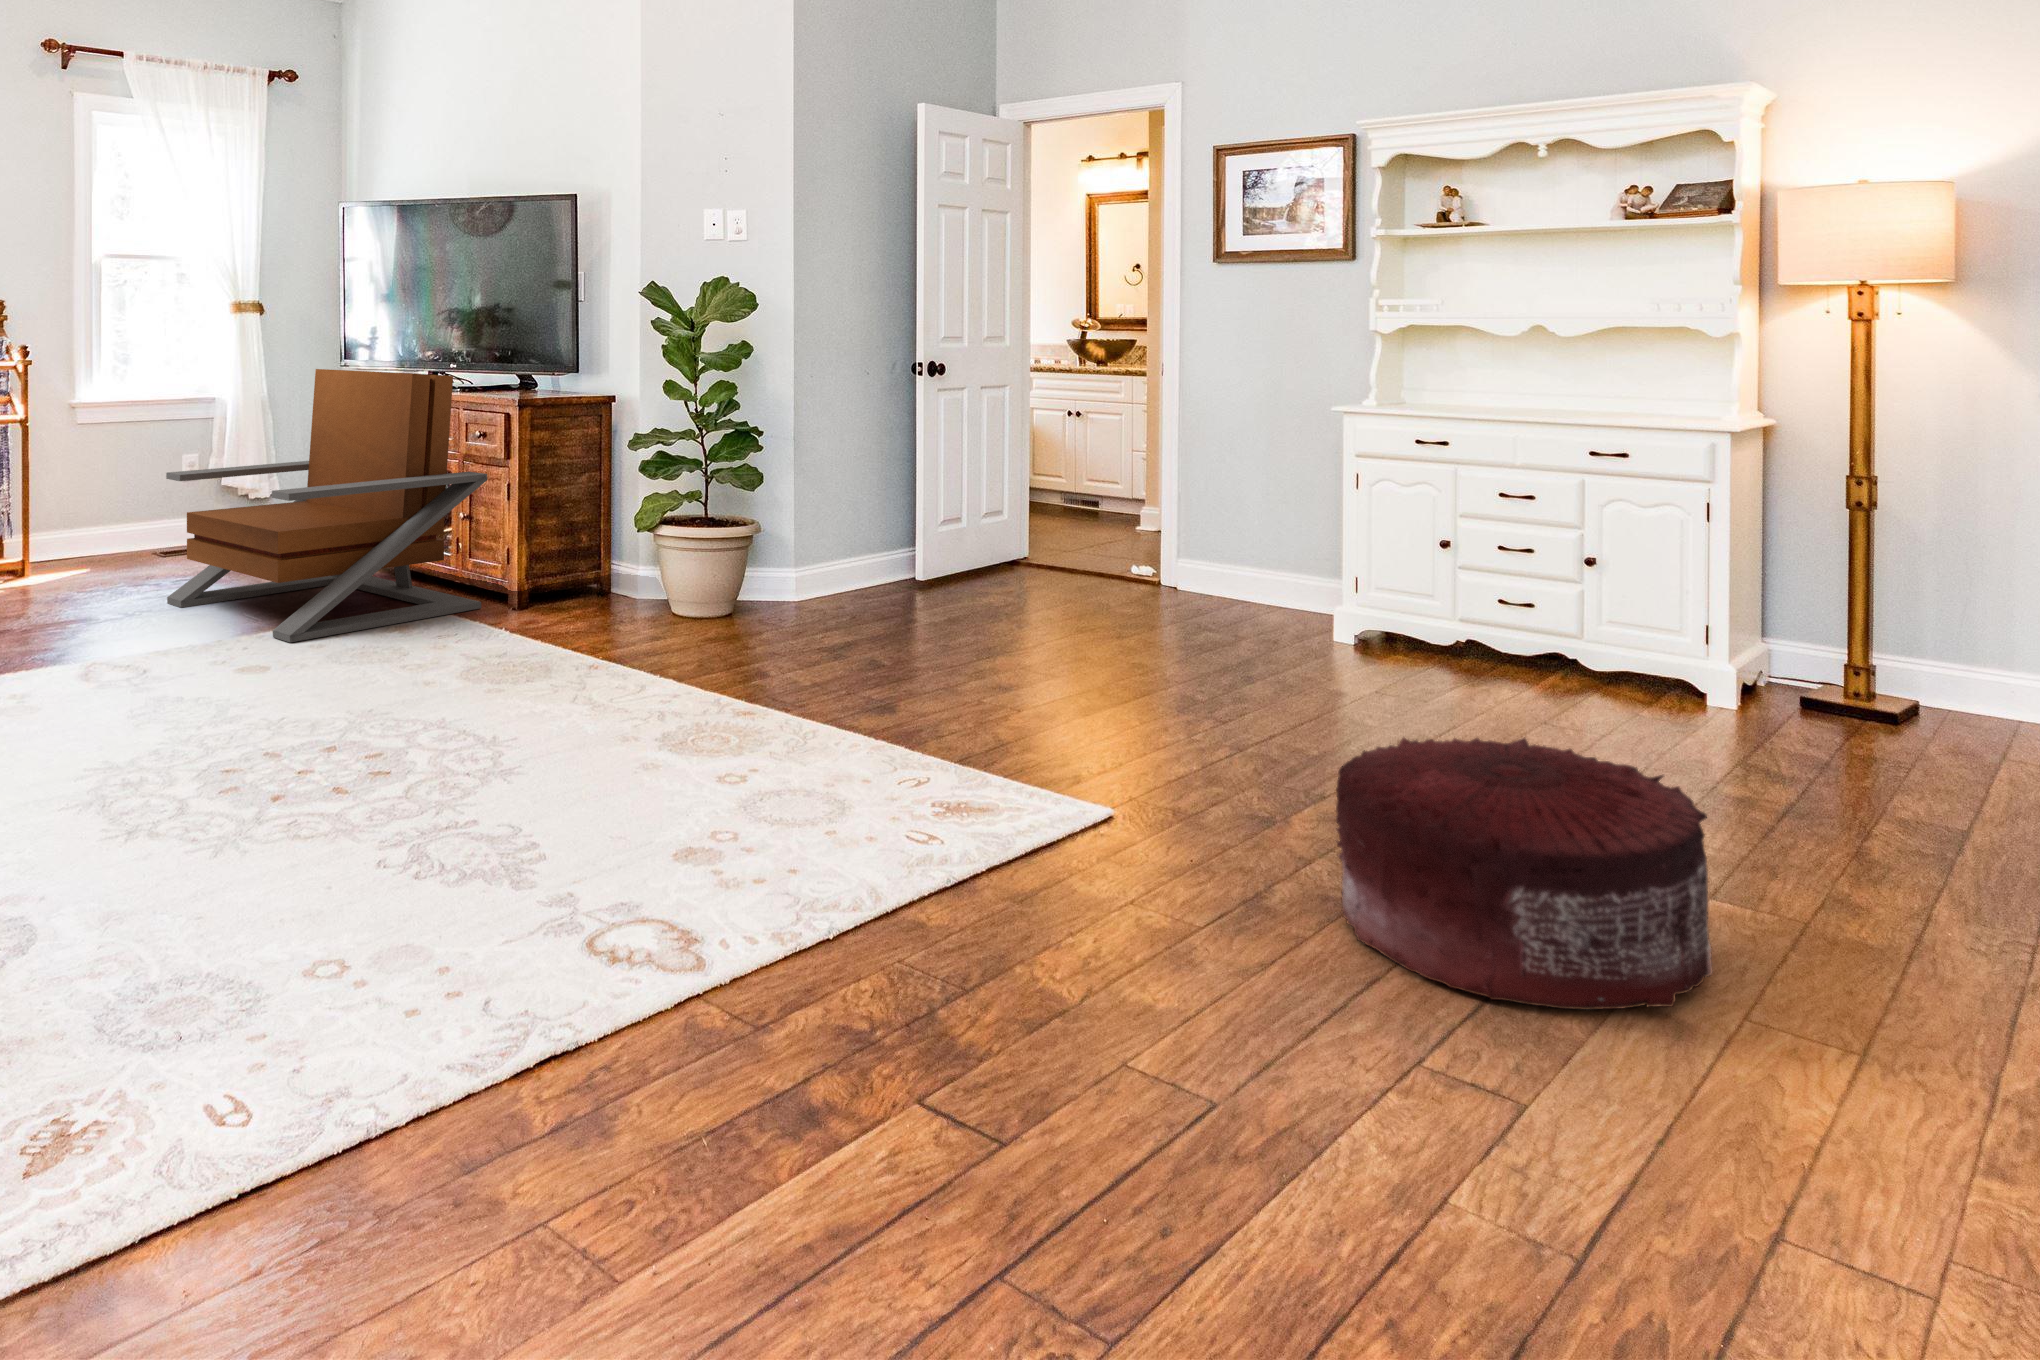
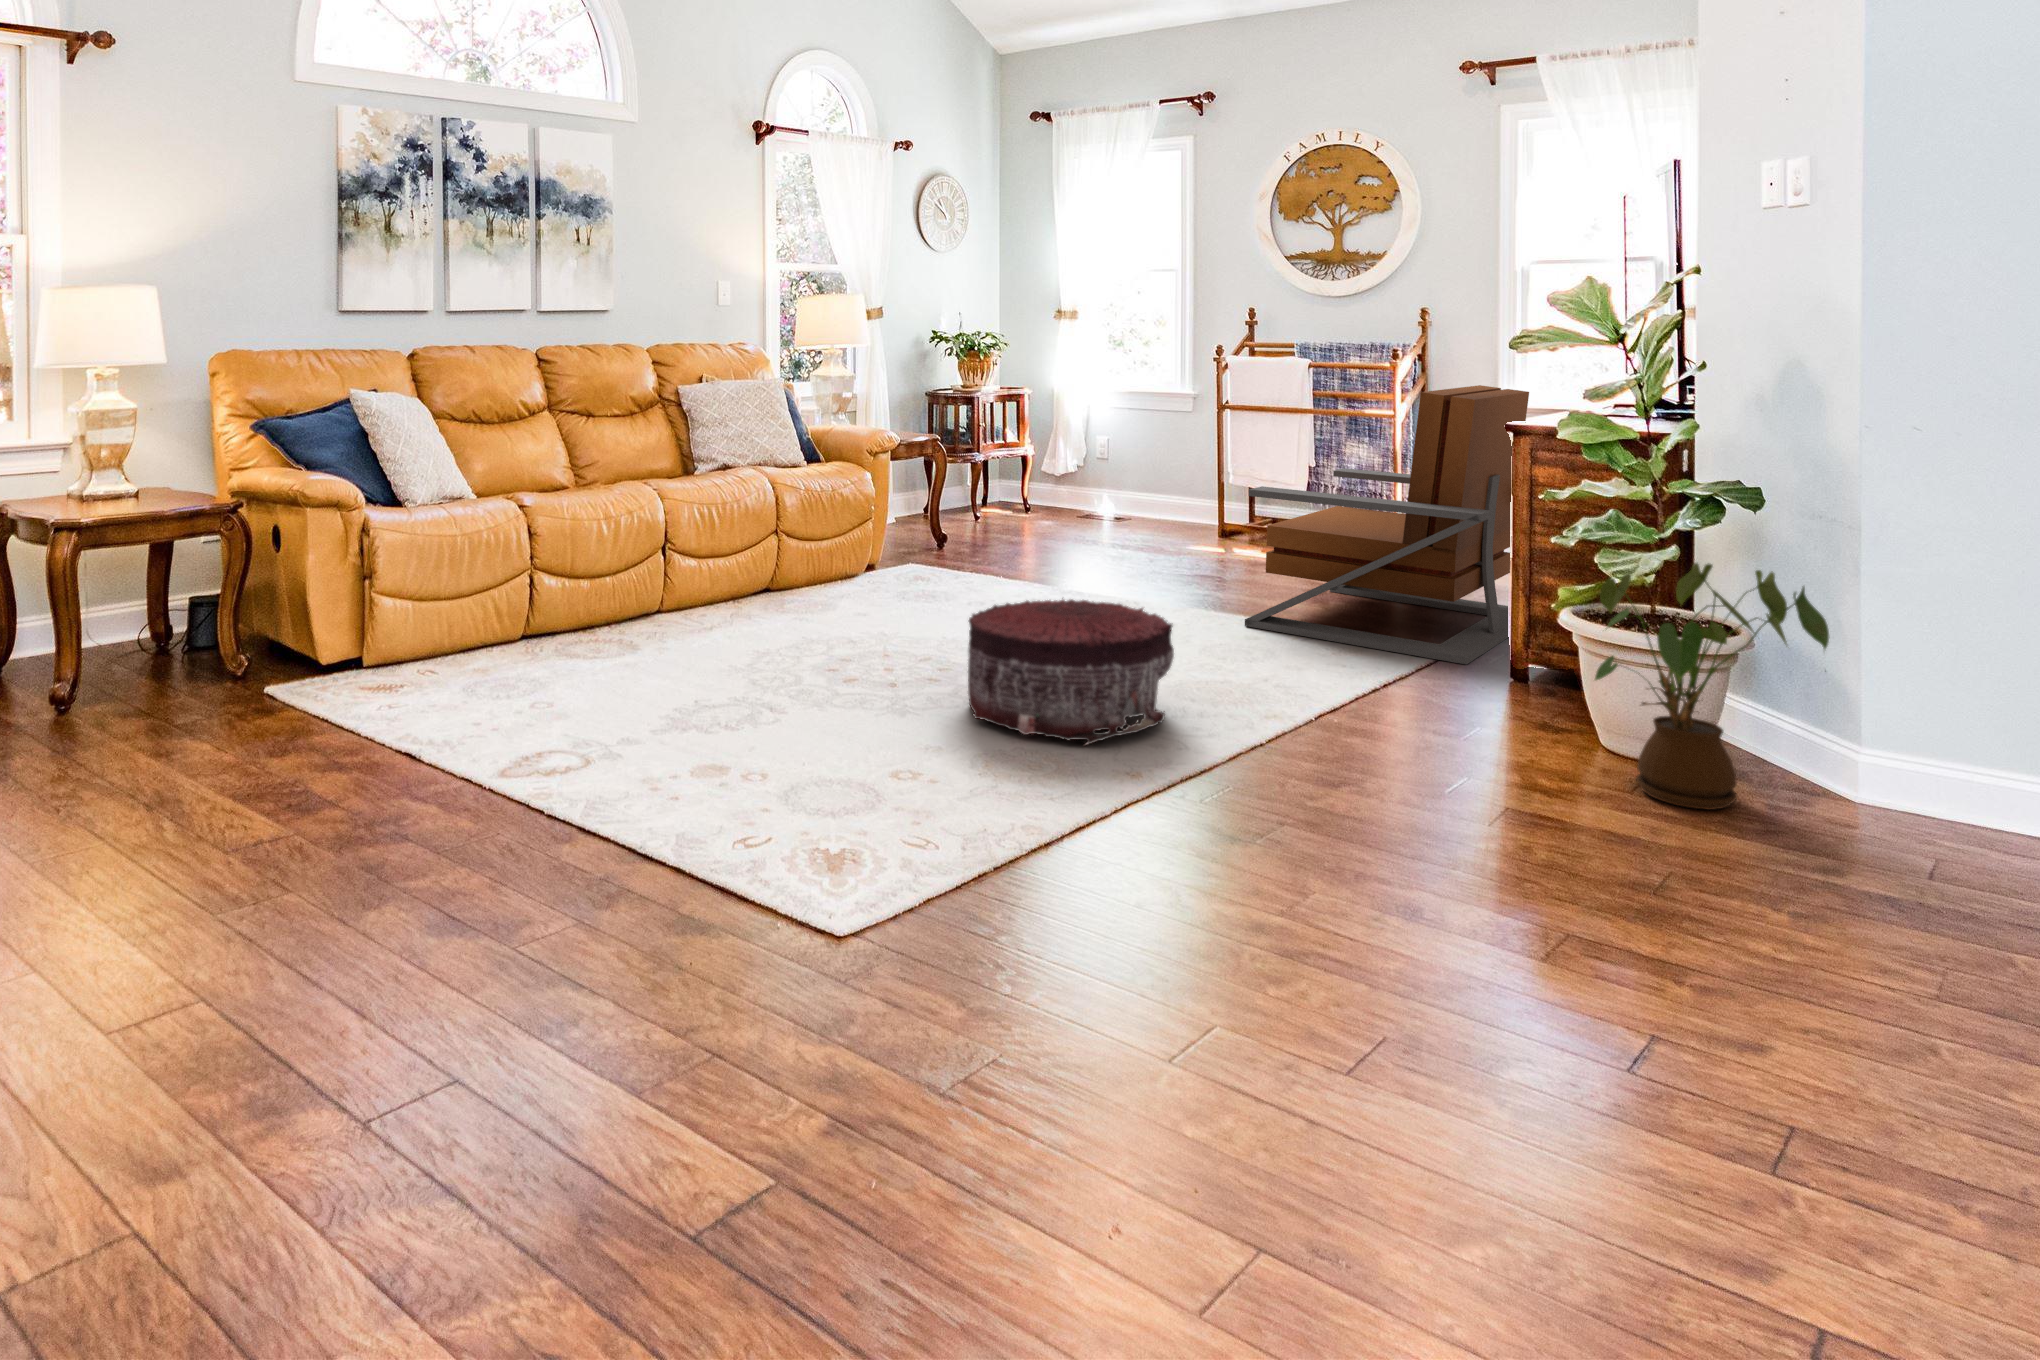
house plant: none [749,458,866,618] -> present [1595,563,1829,810]
pouf: present [1335,737,1712,1010] -> present [968,599,1174,745]

